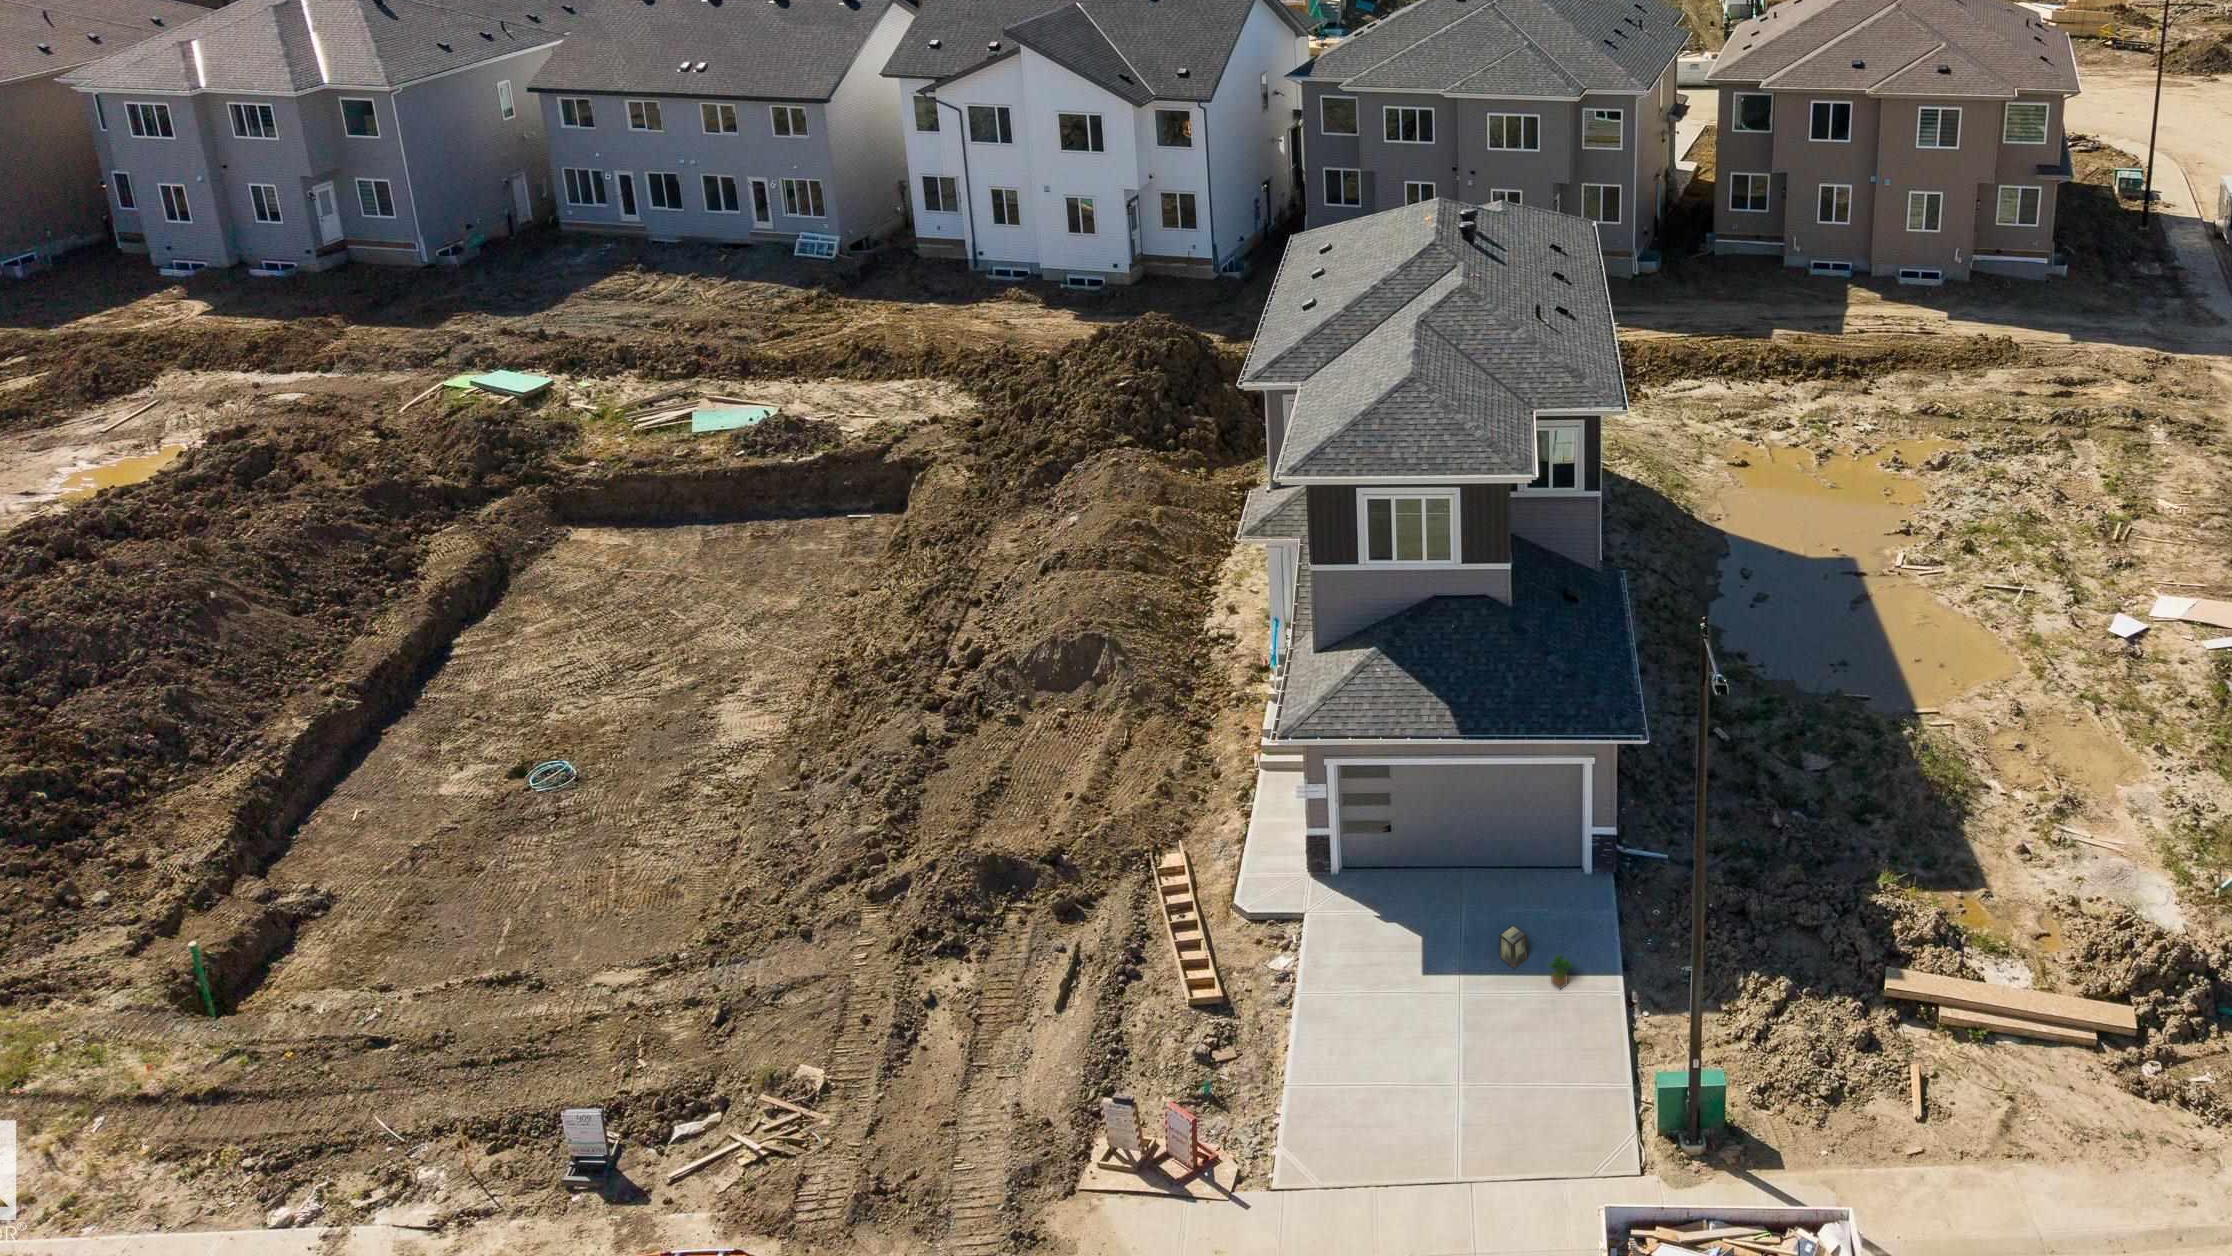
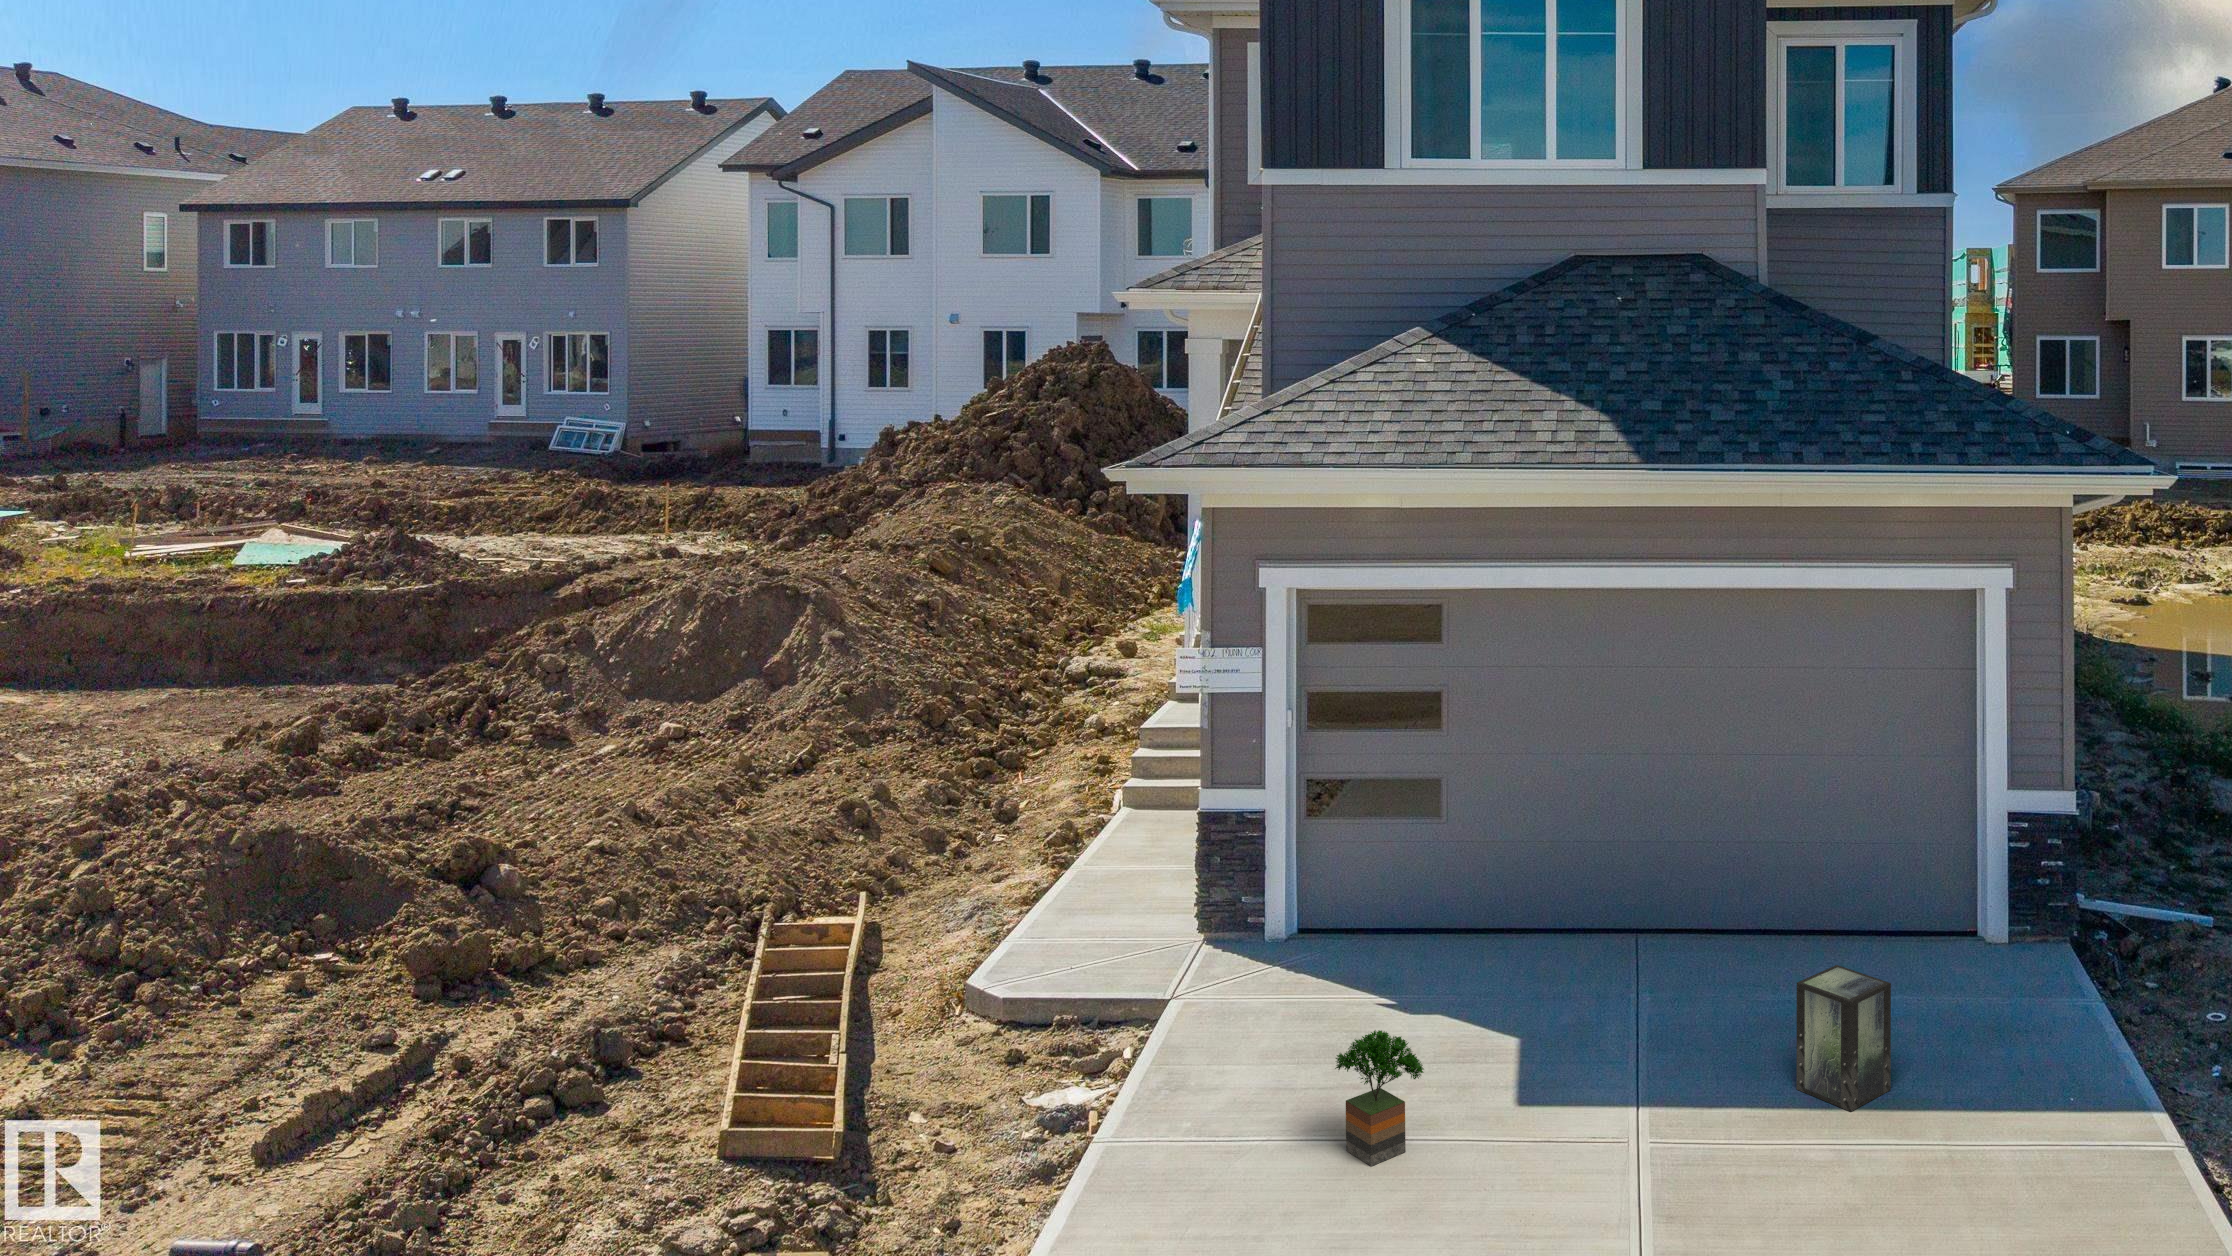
potted tree: present [1548,955,1572,990] -> present [1335,1030,1424,1166]

